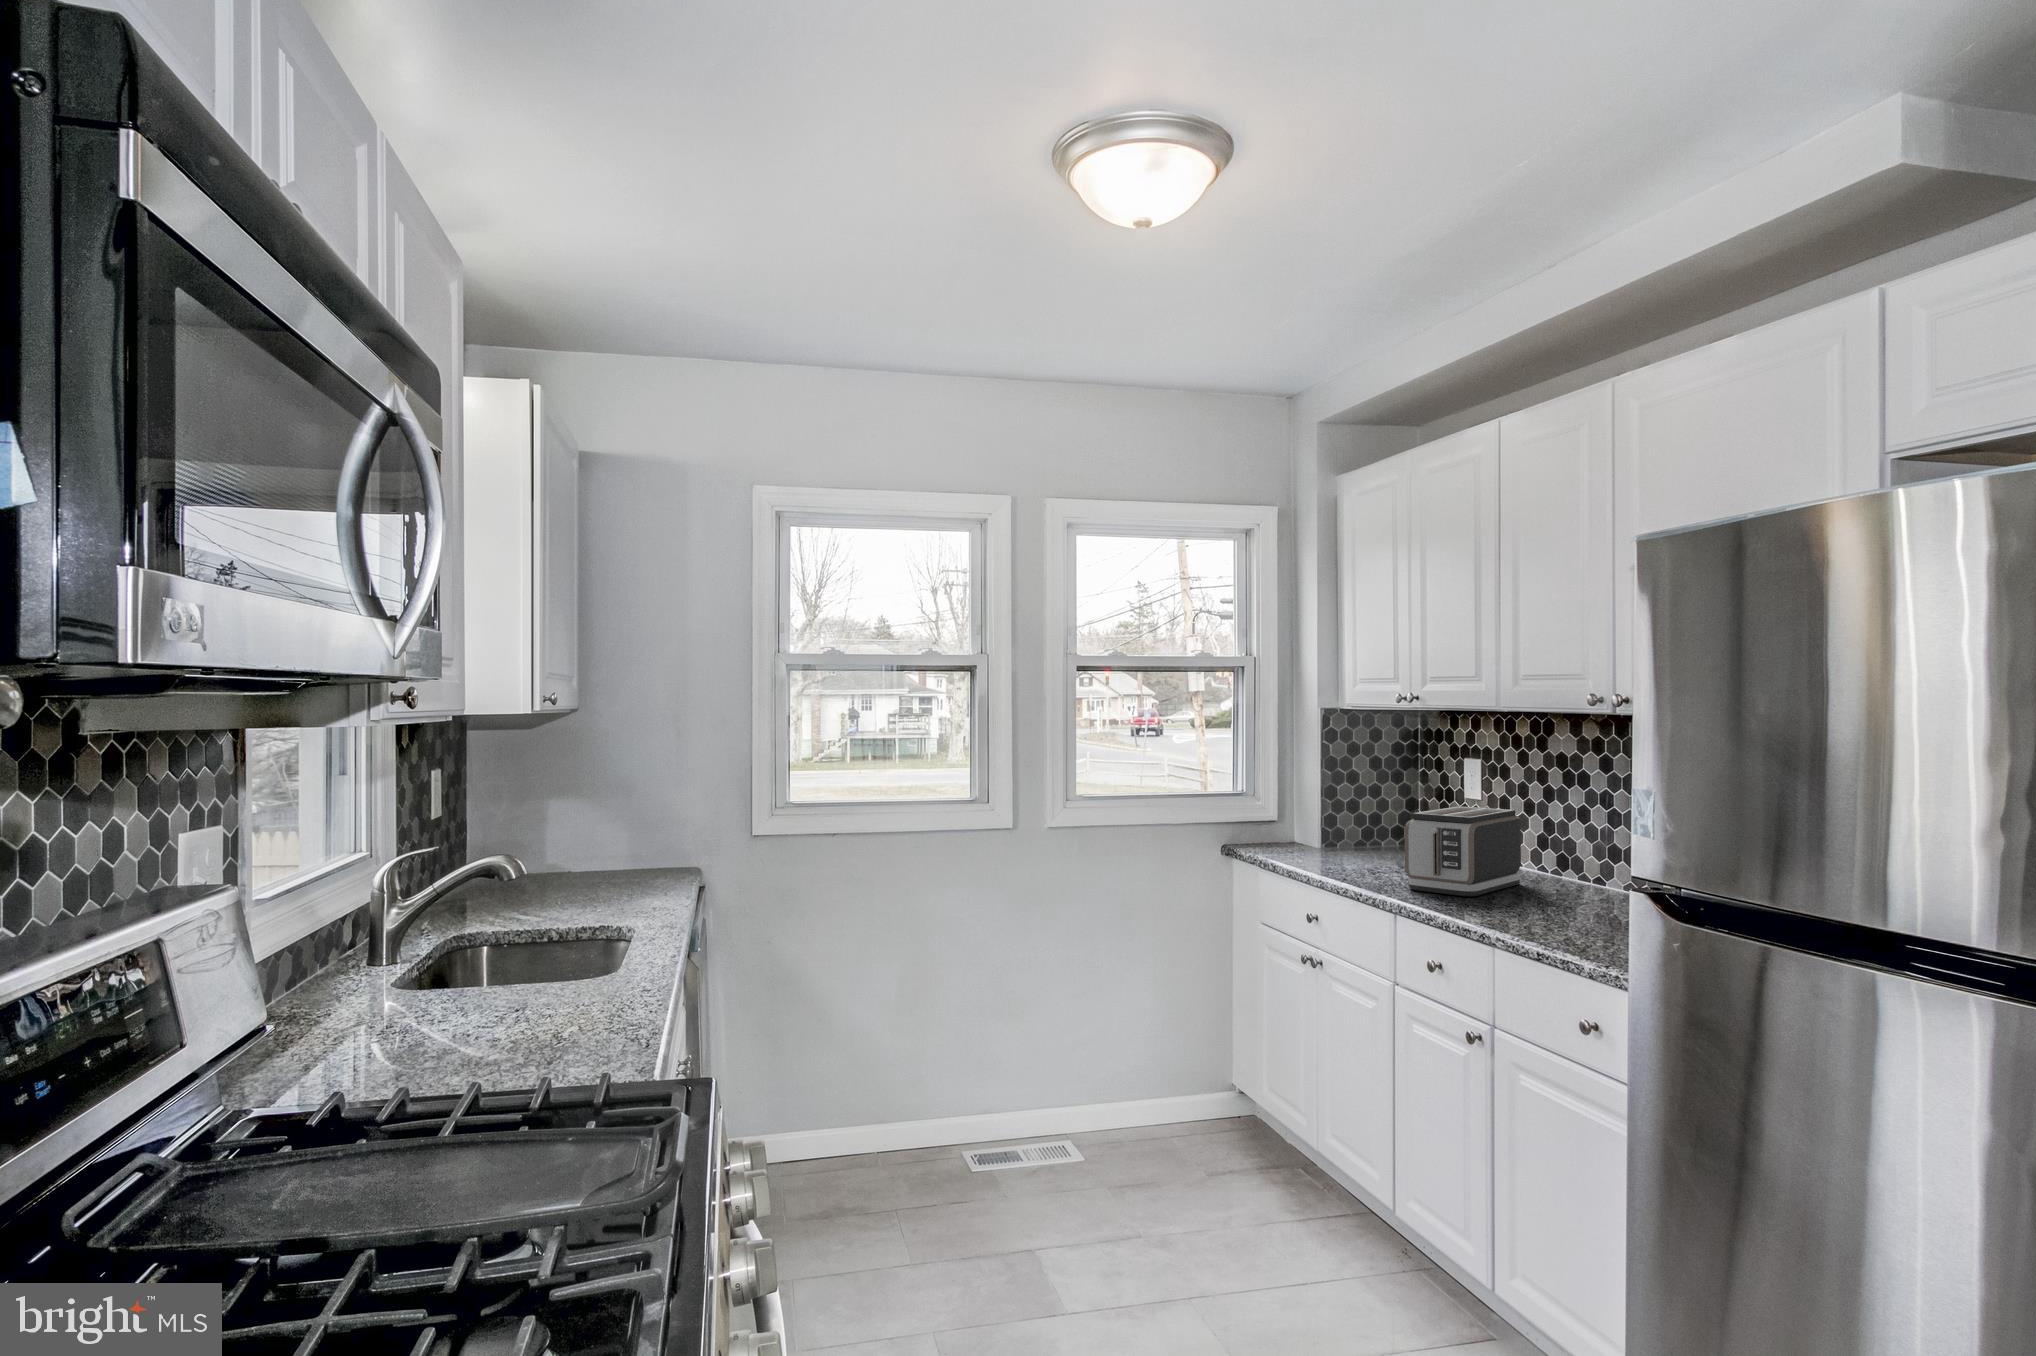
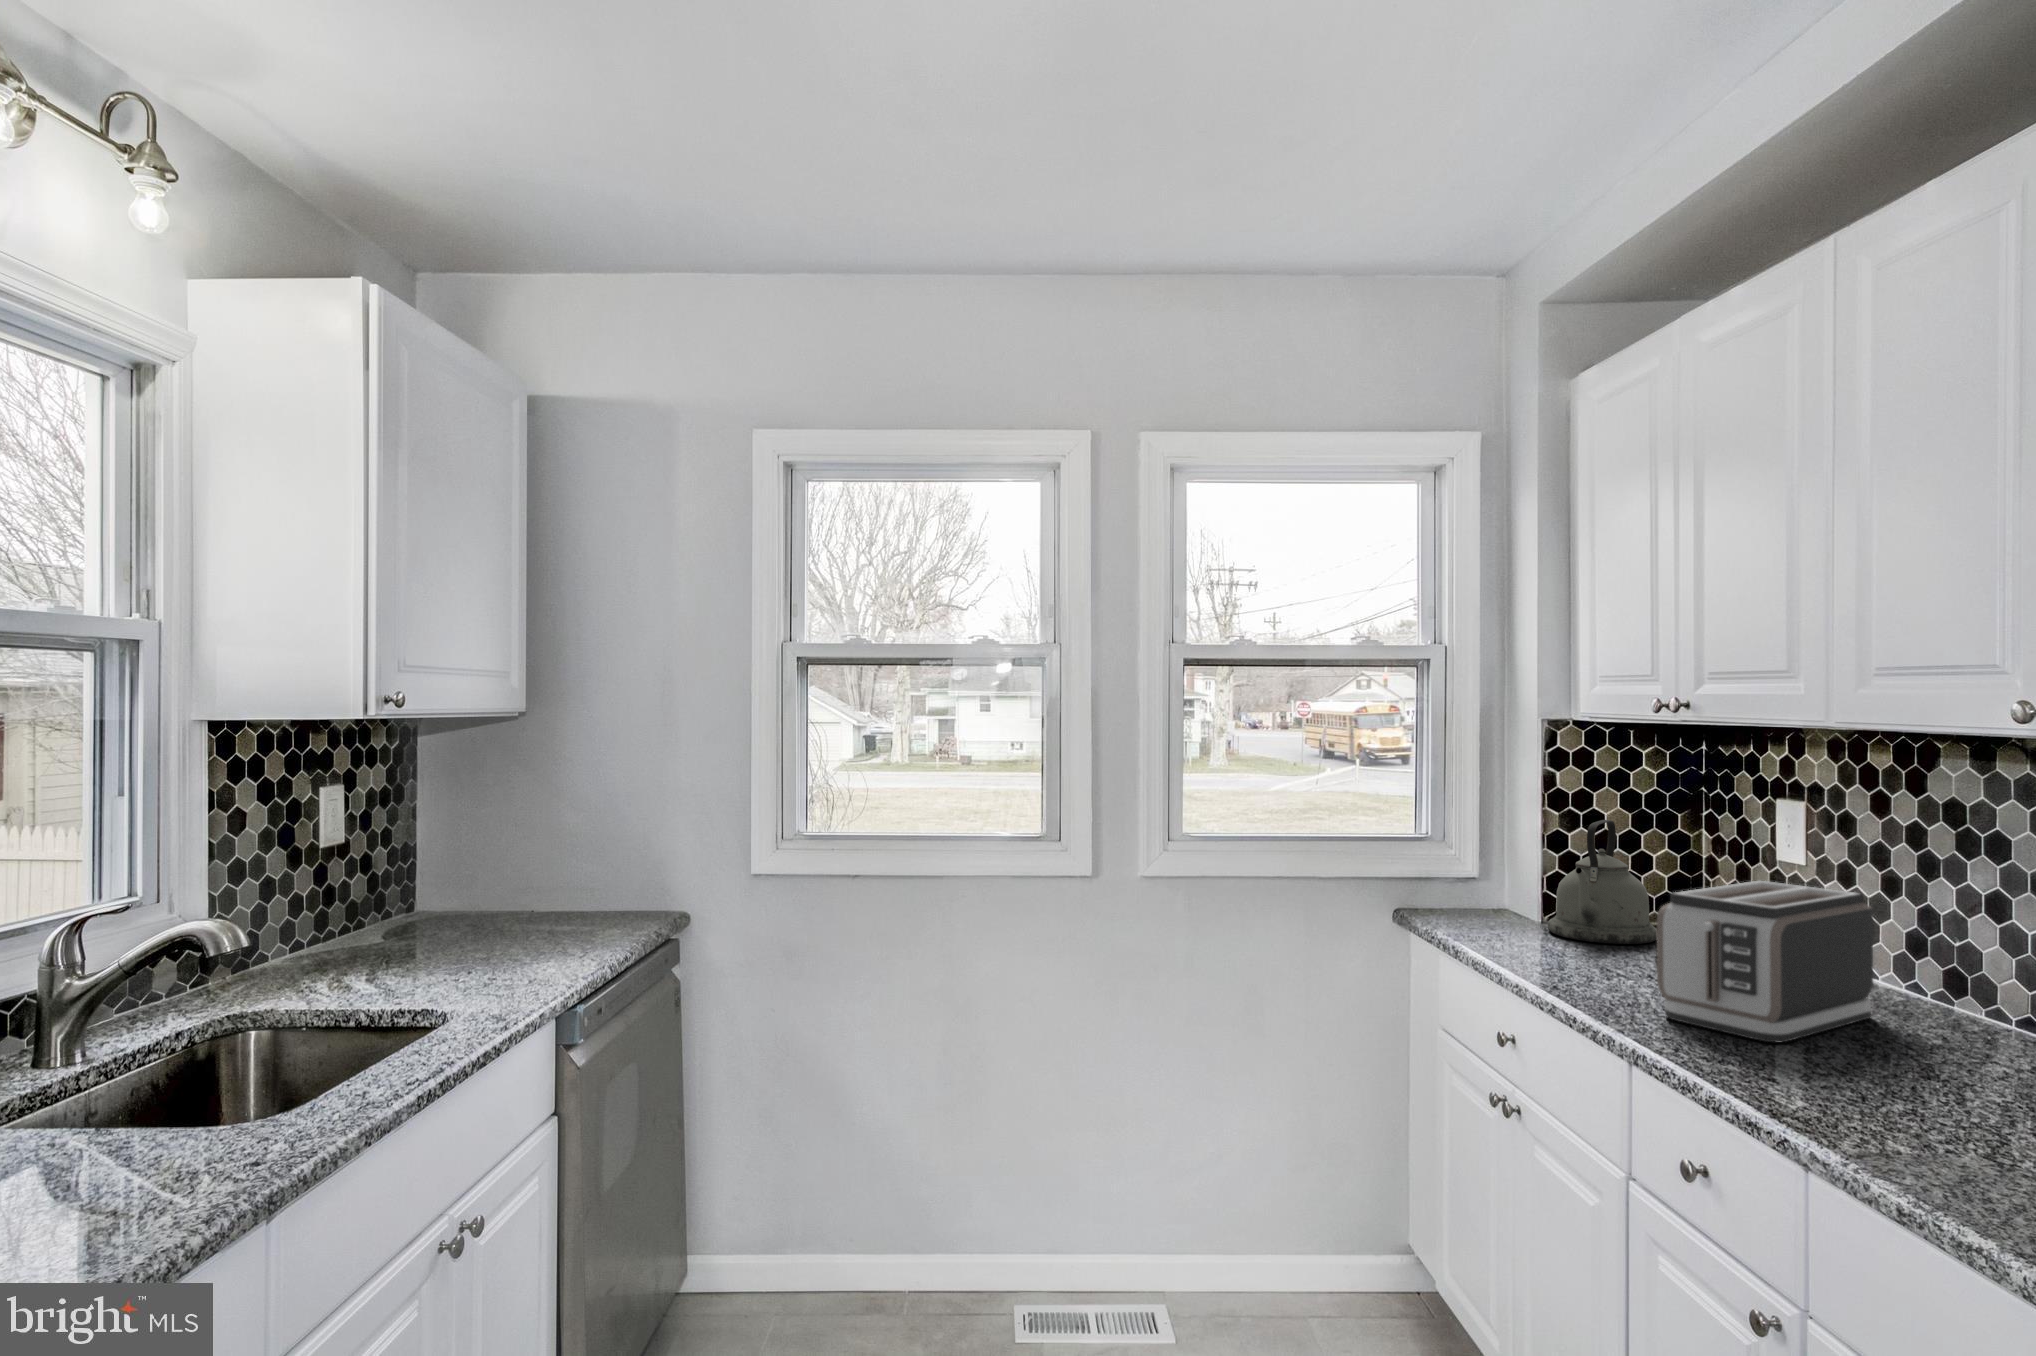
kettle: none [1326,776,1395,857] -> present [1548,820,1657,944]

